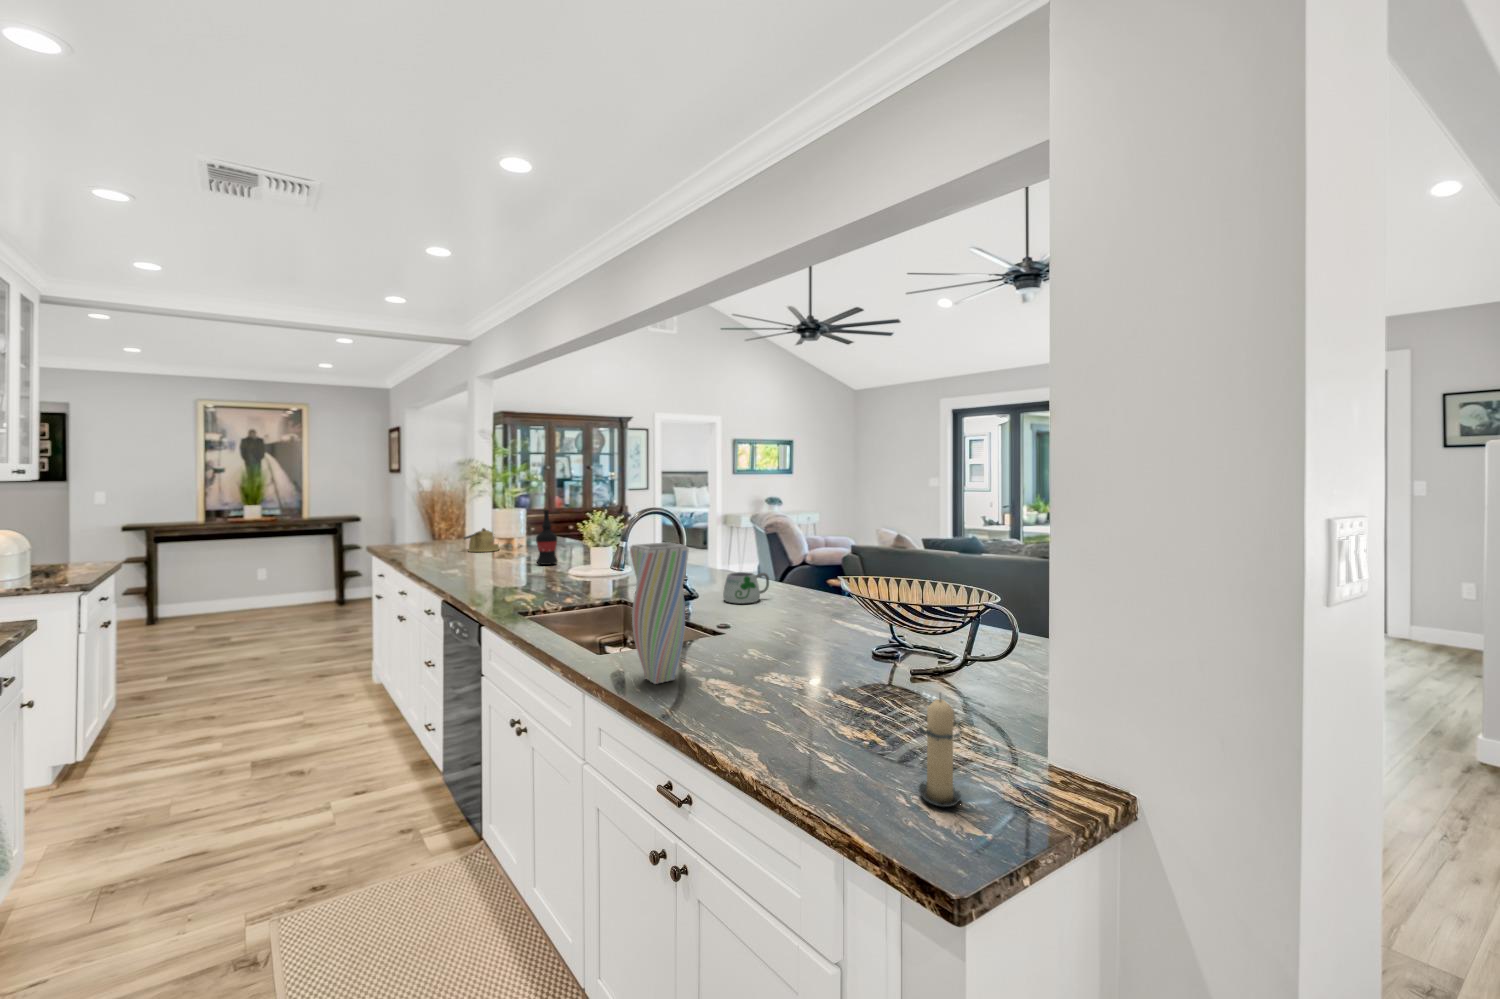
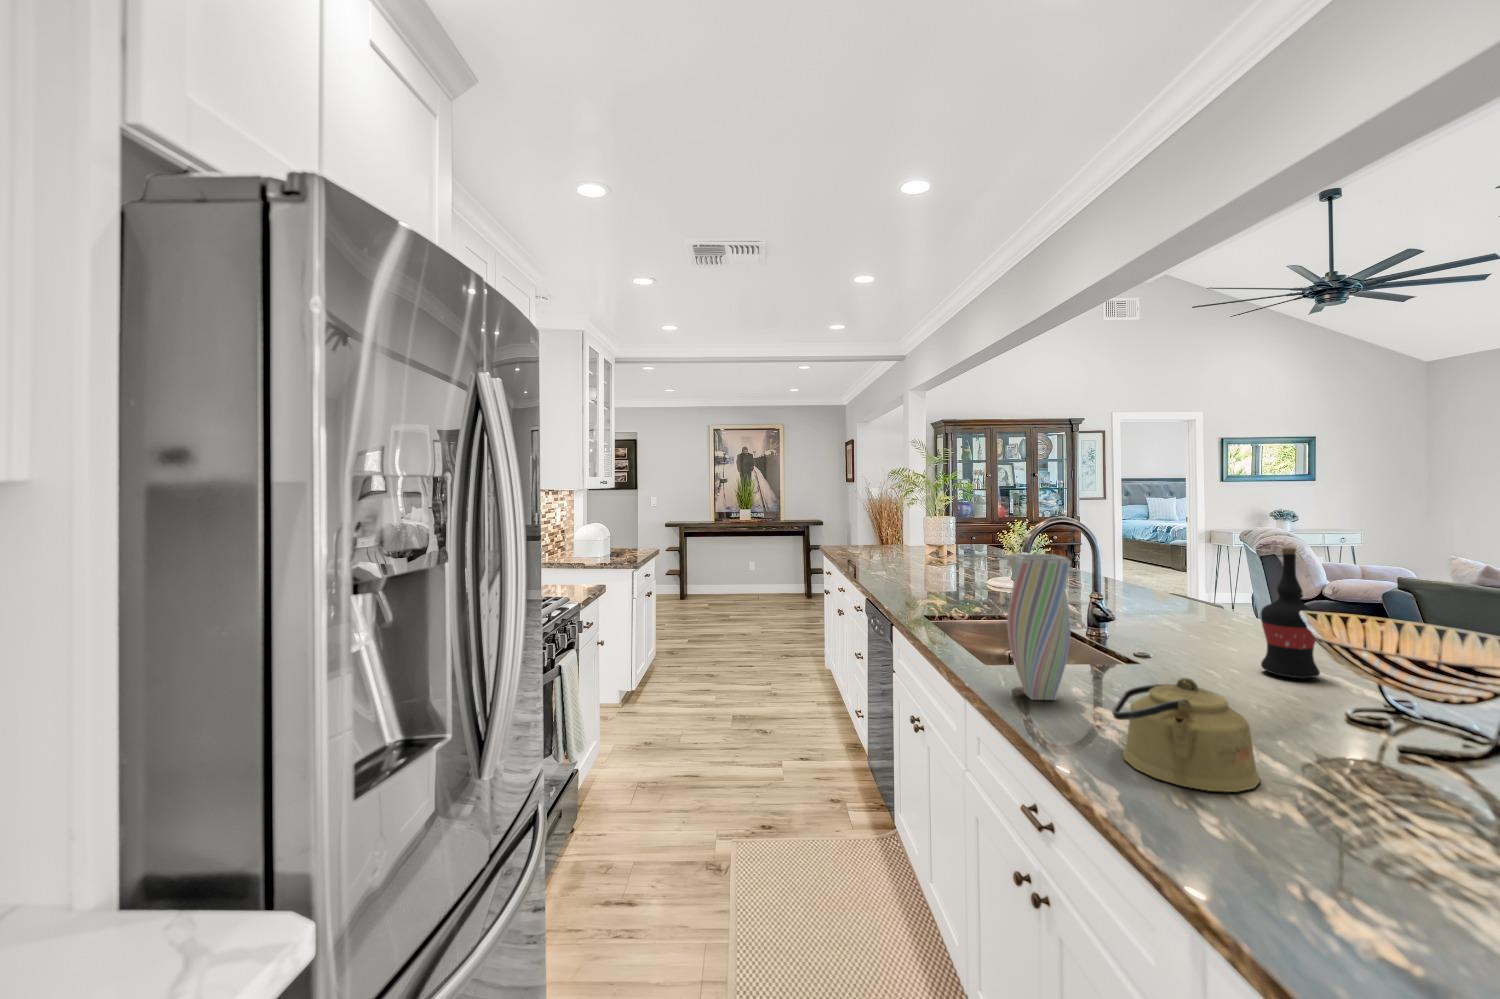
wine bottle: present [536,507,557,565] -> present [1261,548,1320,679]
kettle: present [464,528,499,552] -> present [1112,678,1260,792]
mug: present [723,572,769,604] -> none [1162,601,1234,645]
candle: present [918,697,962,807] -> none [1310,760,1404,914]

